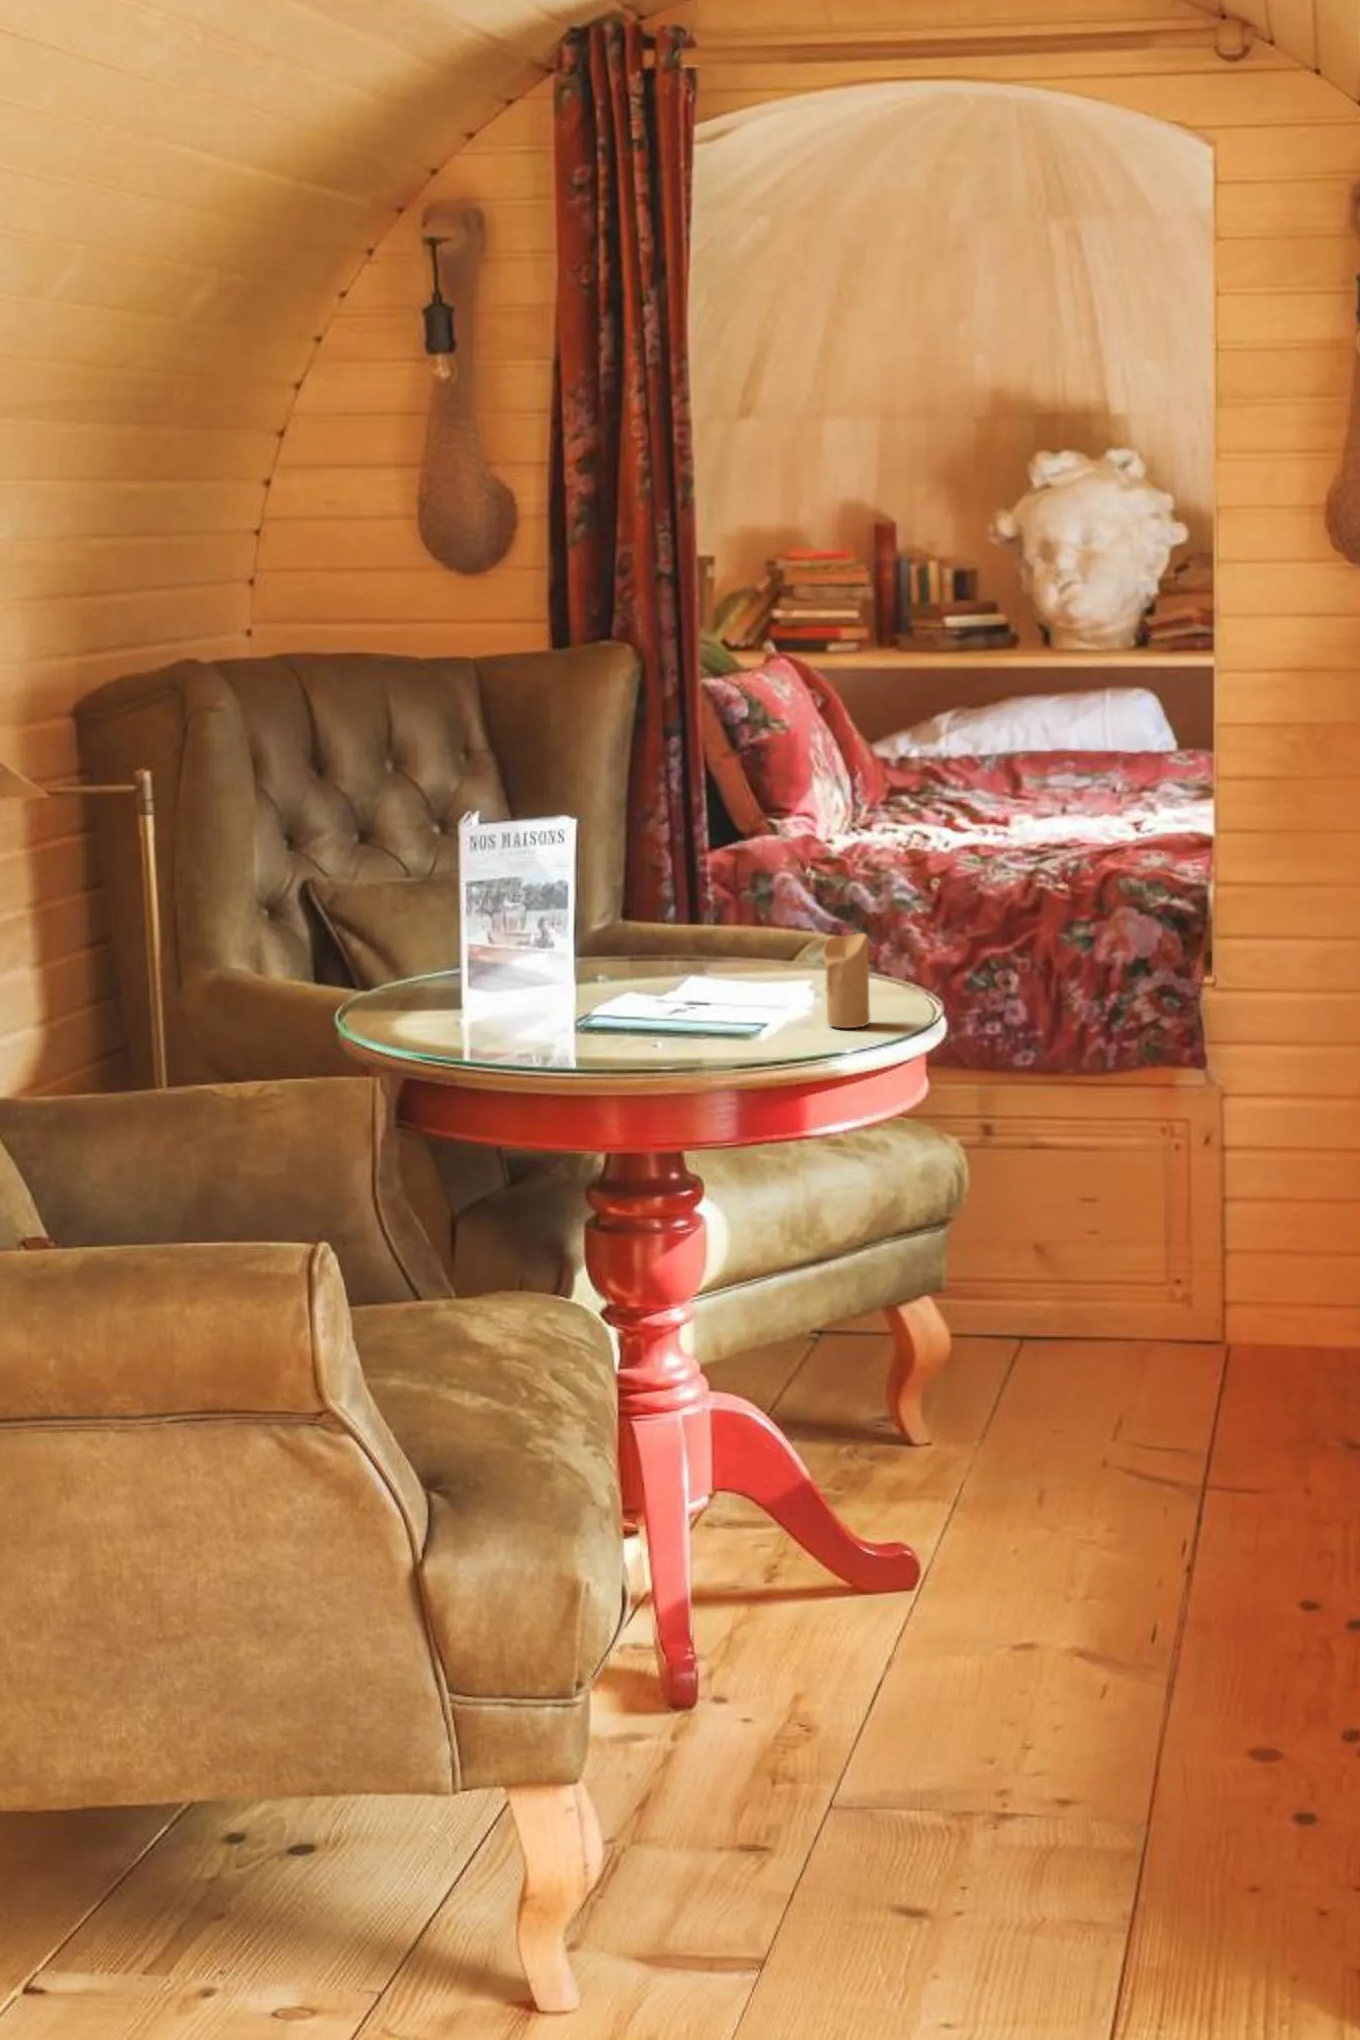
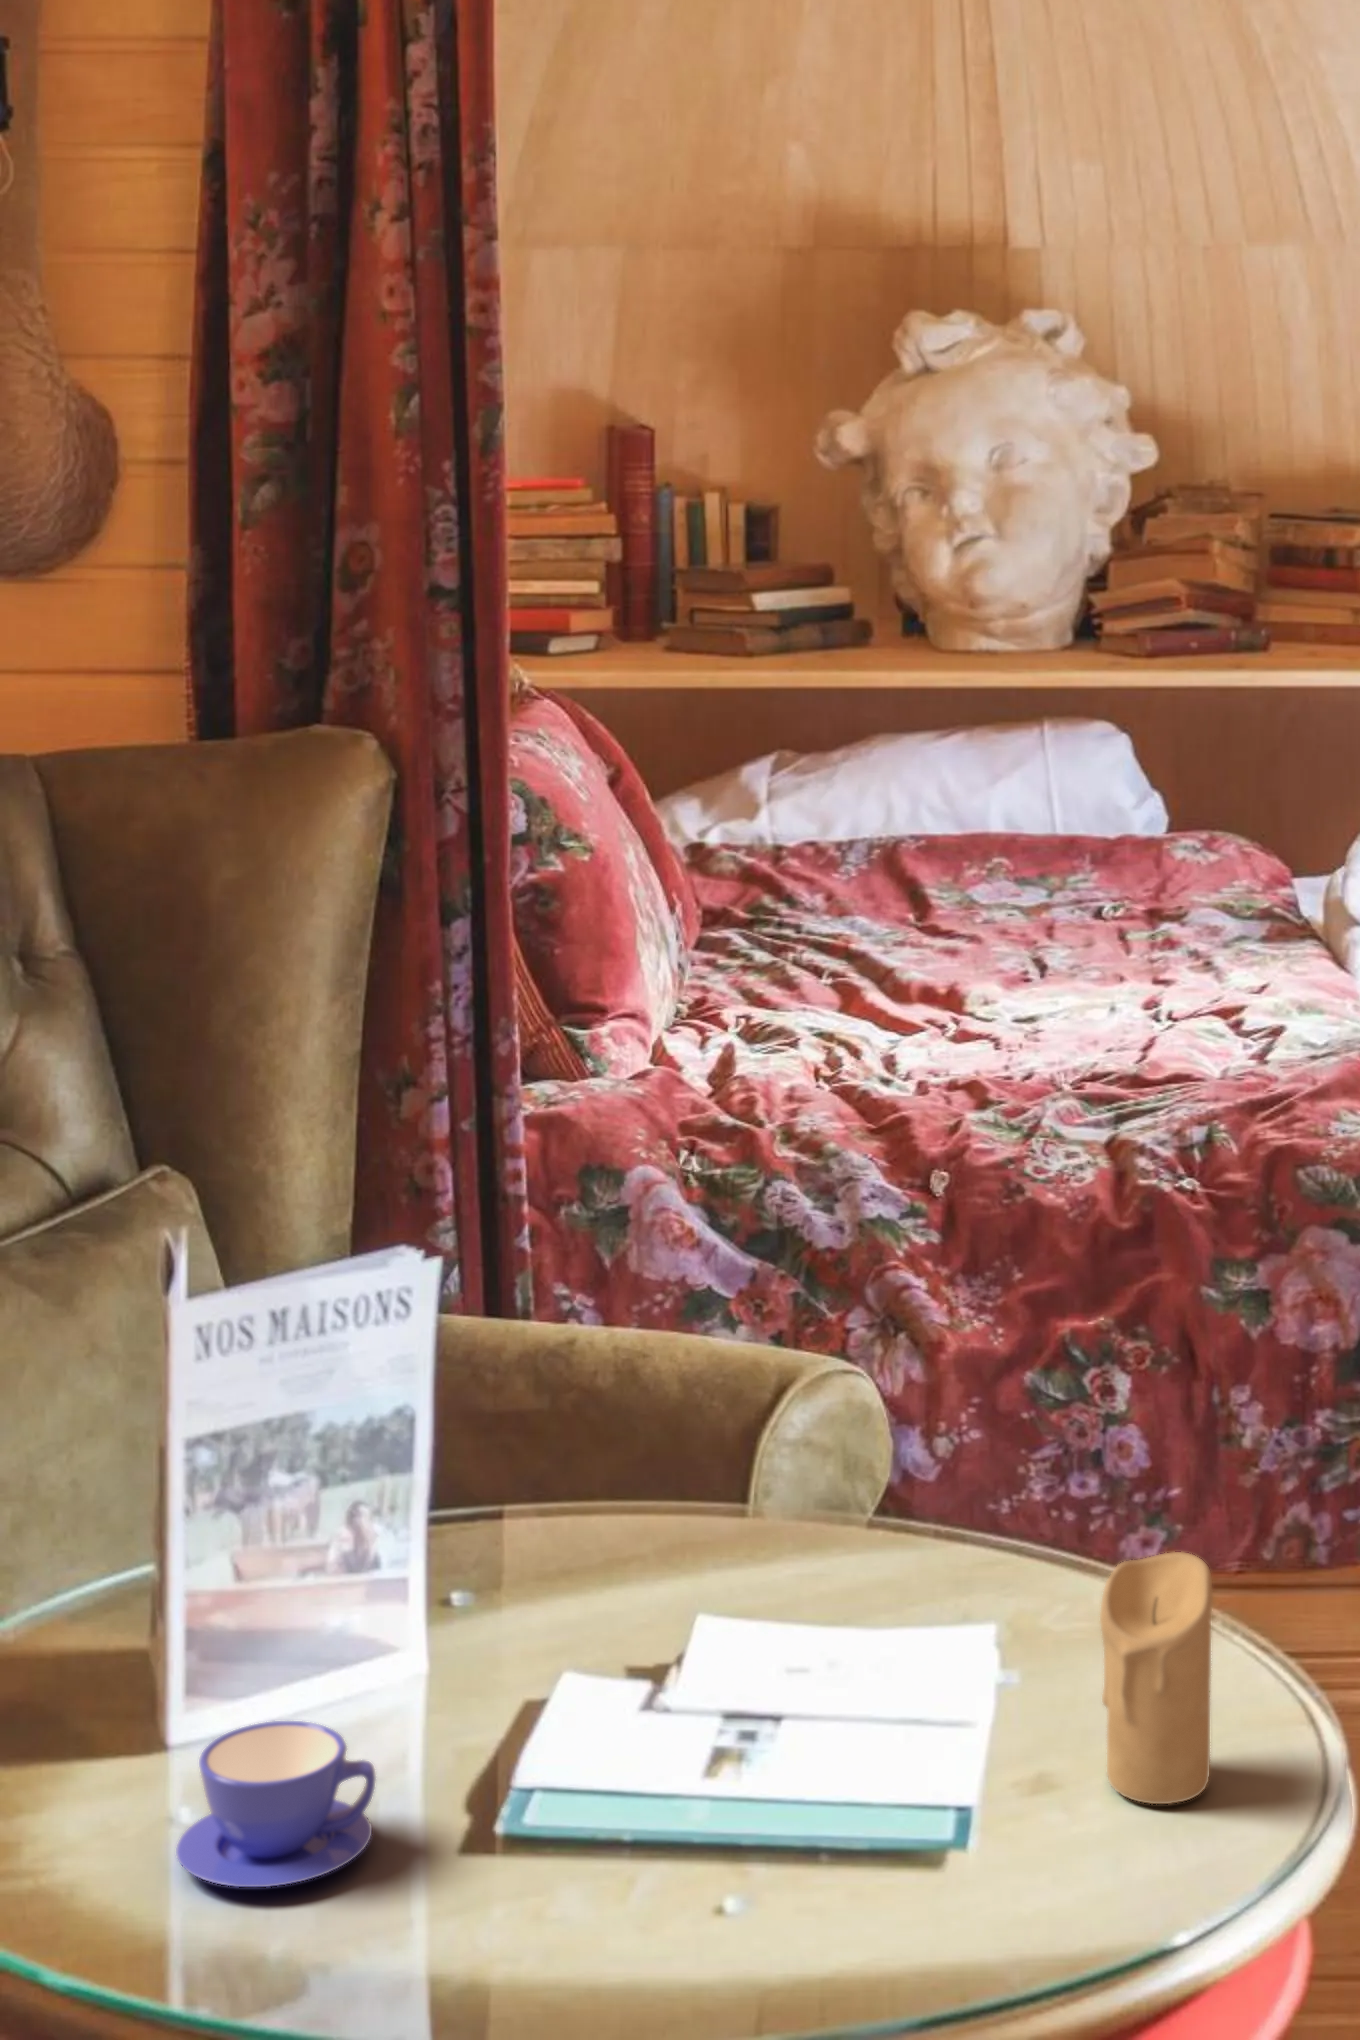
teacup: none [460,982,535,1031] -> present [176,1721,376,1887]

